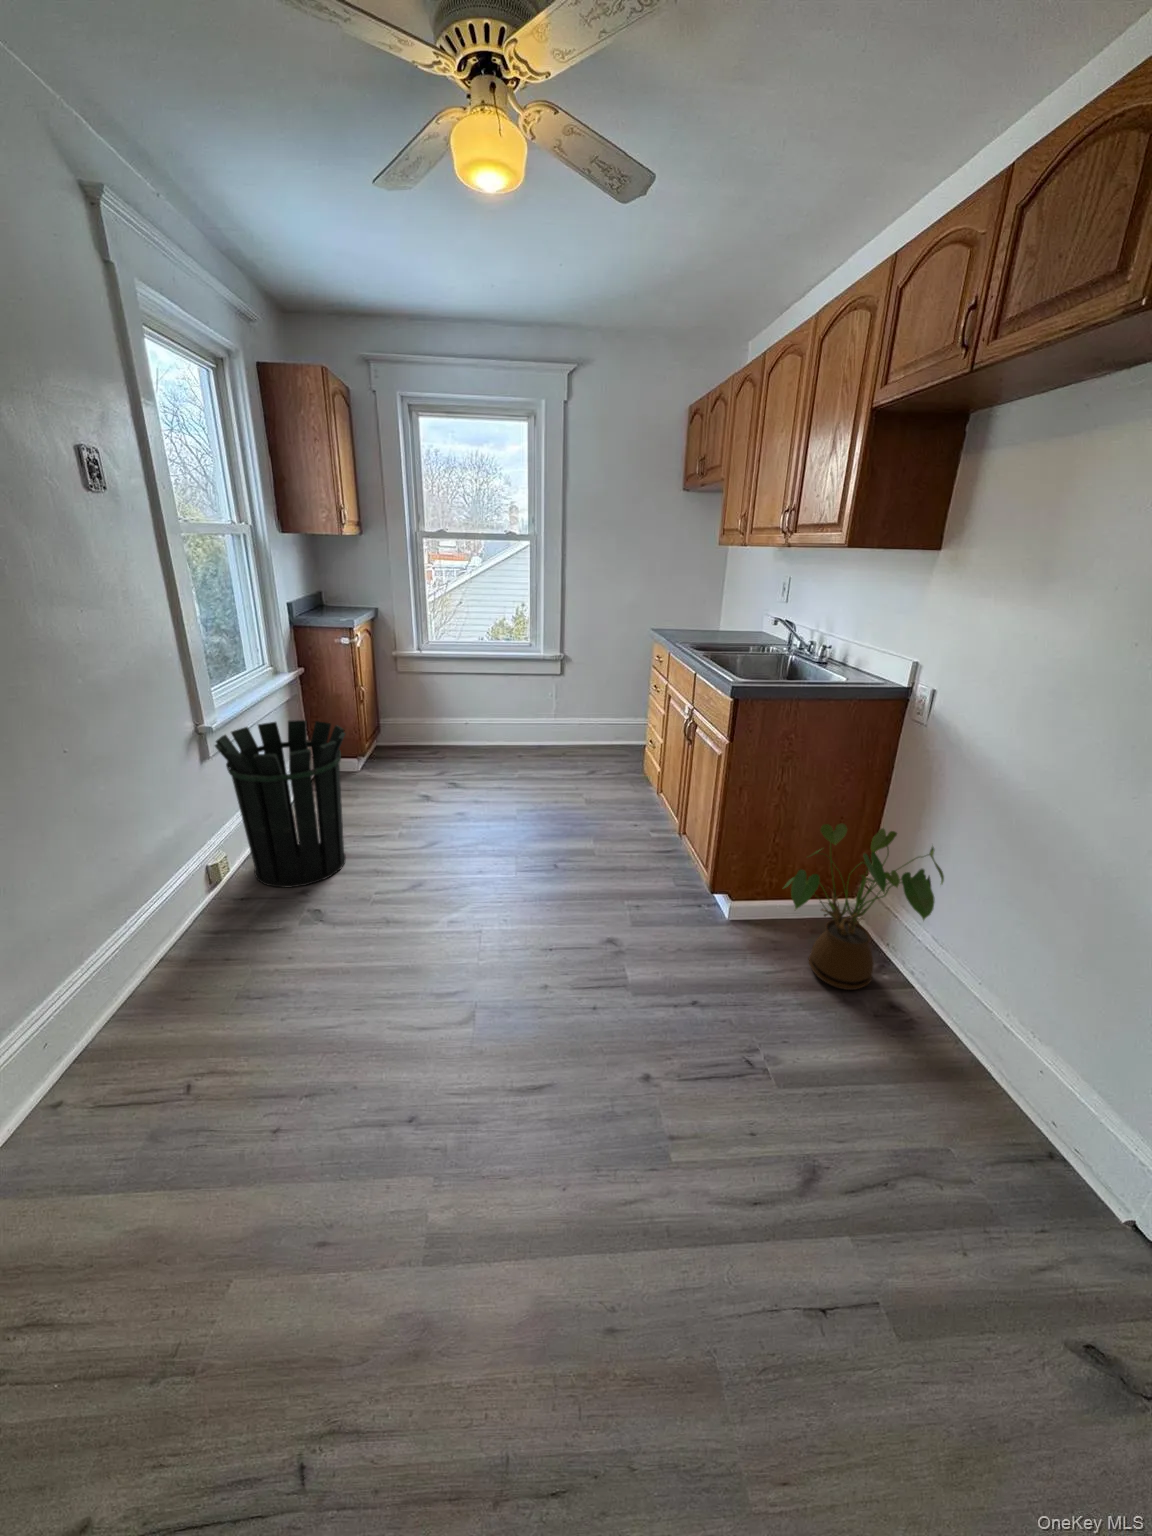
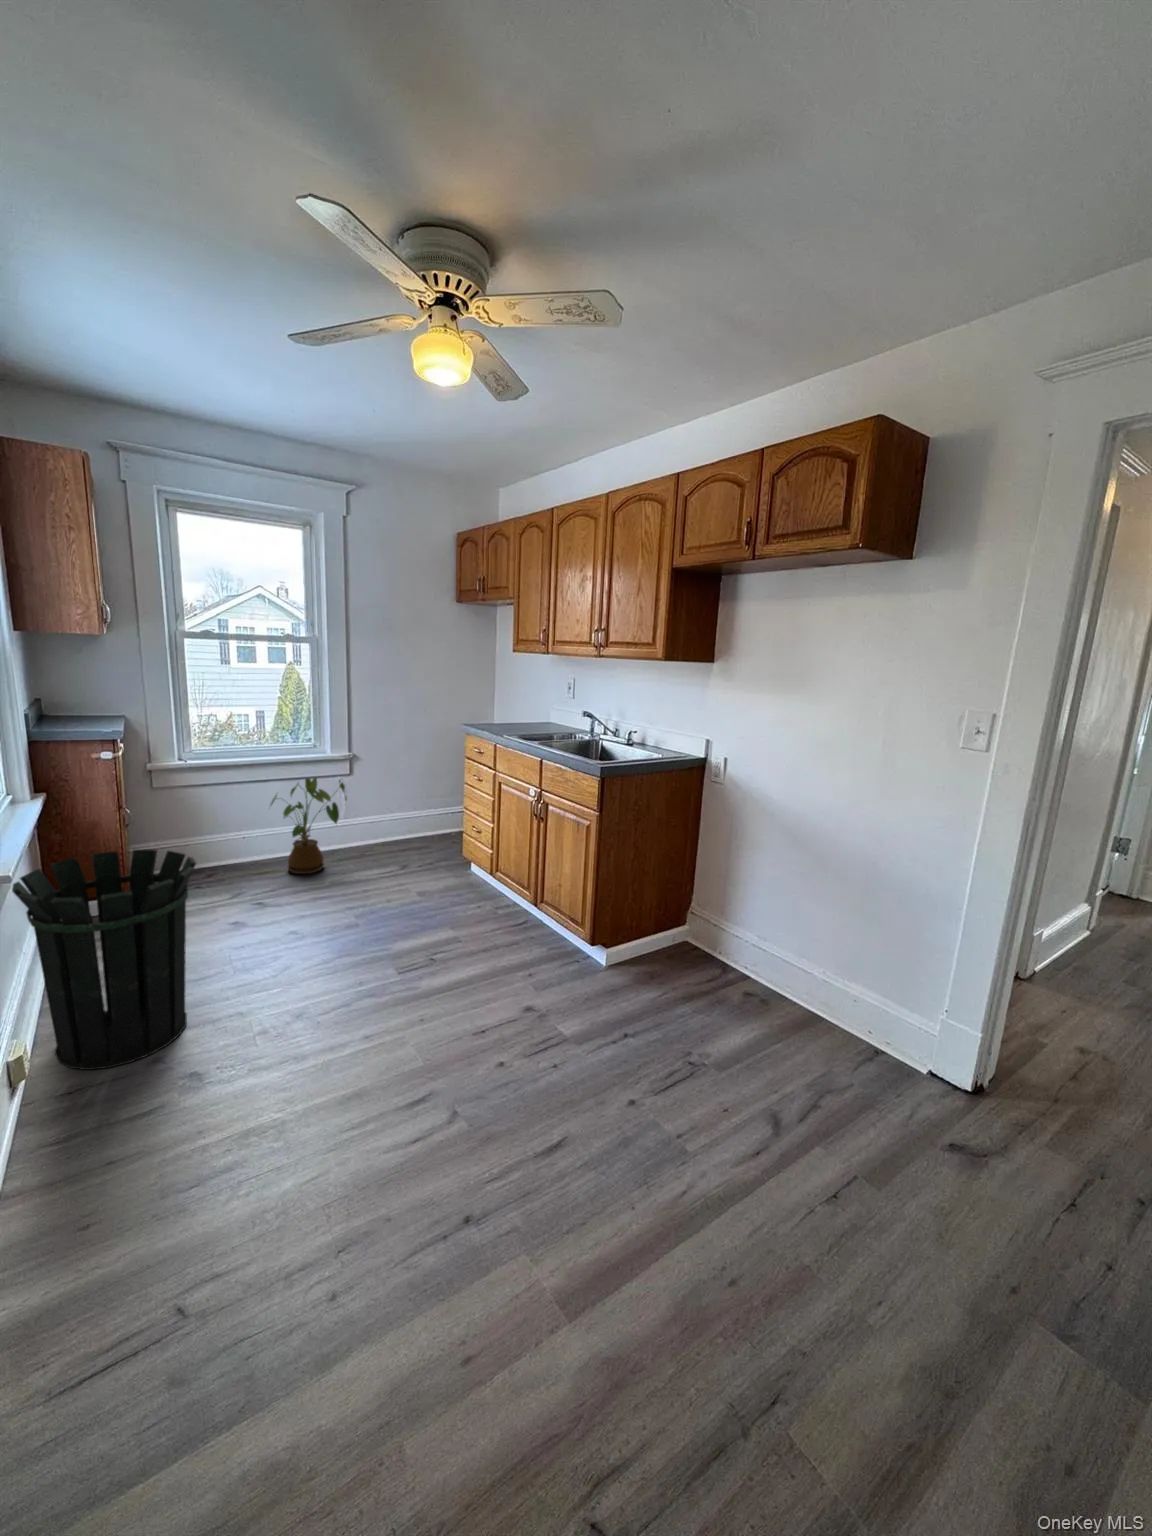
house plant: present [784,824,944,990] -> present [271,778,347,874]

